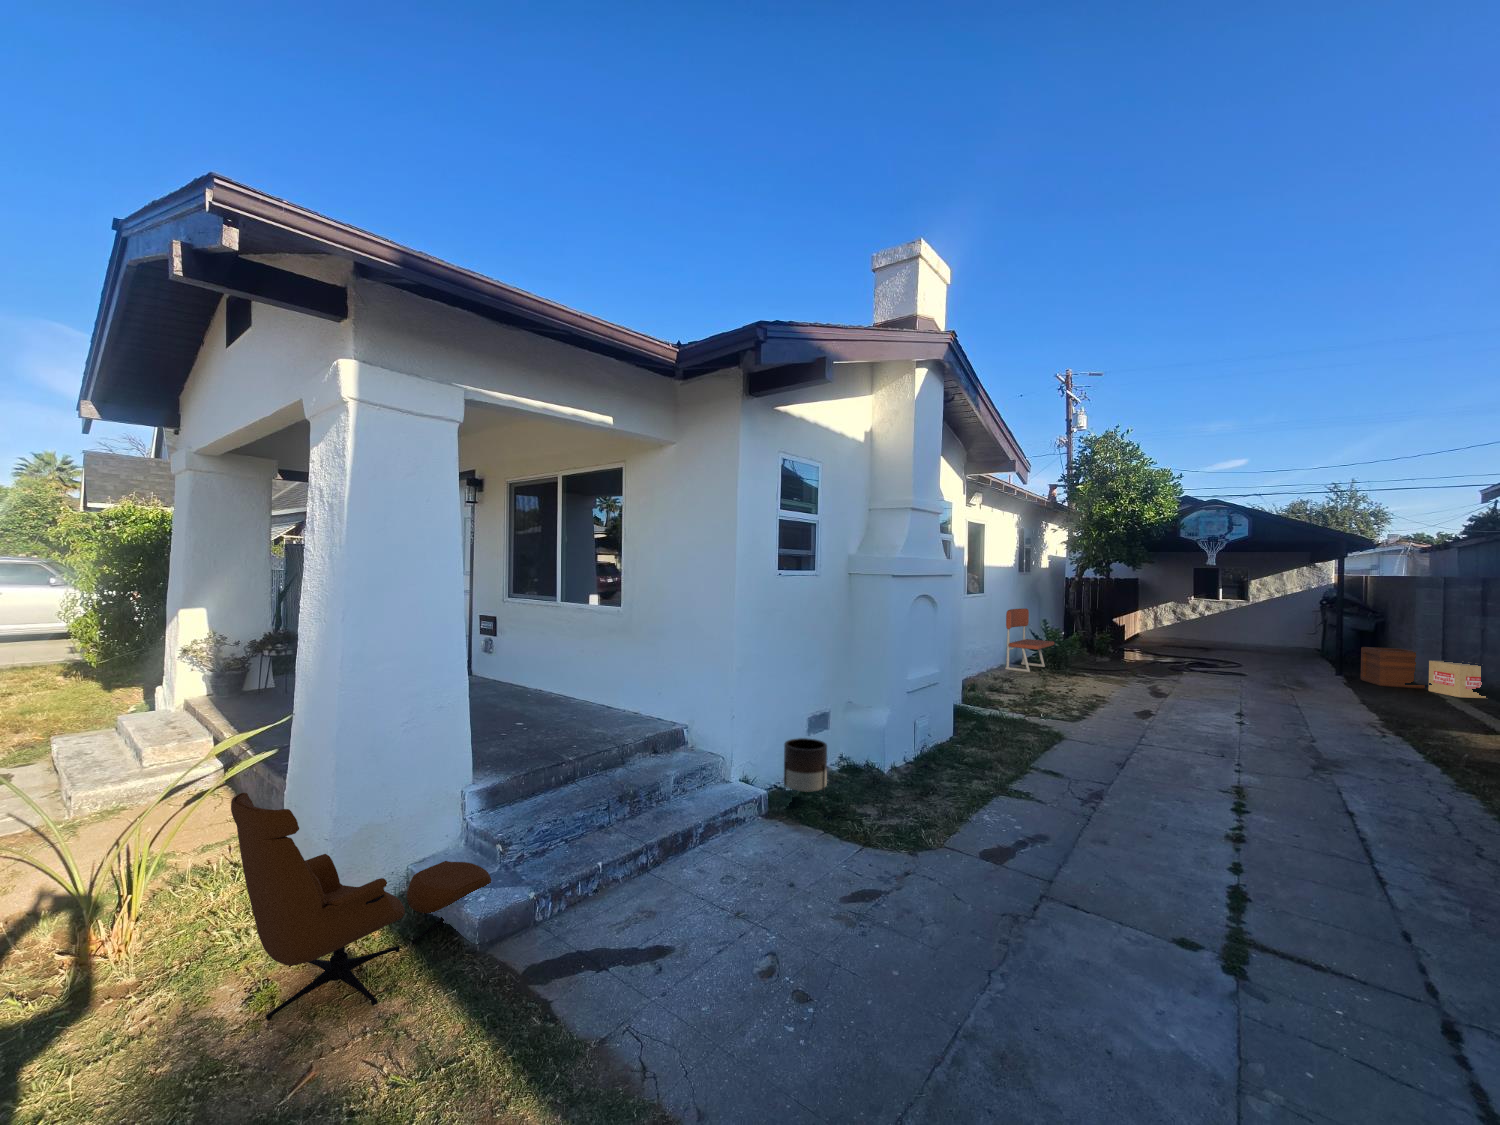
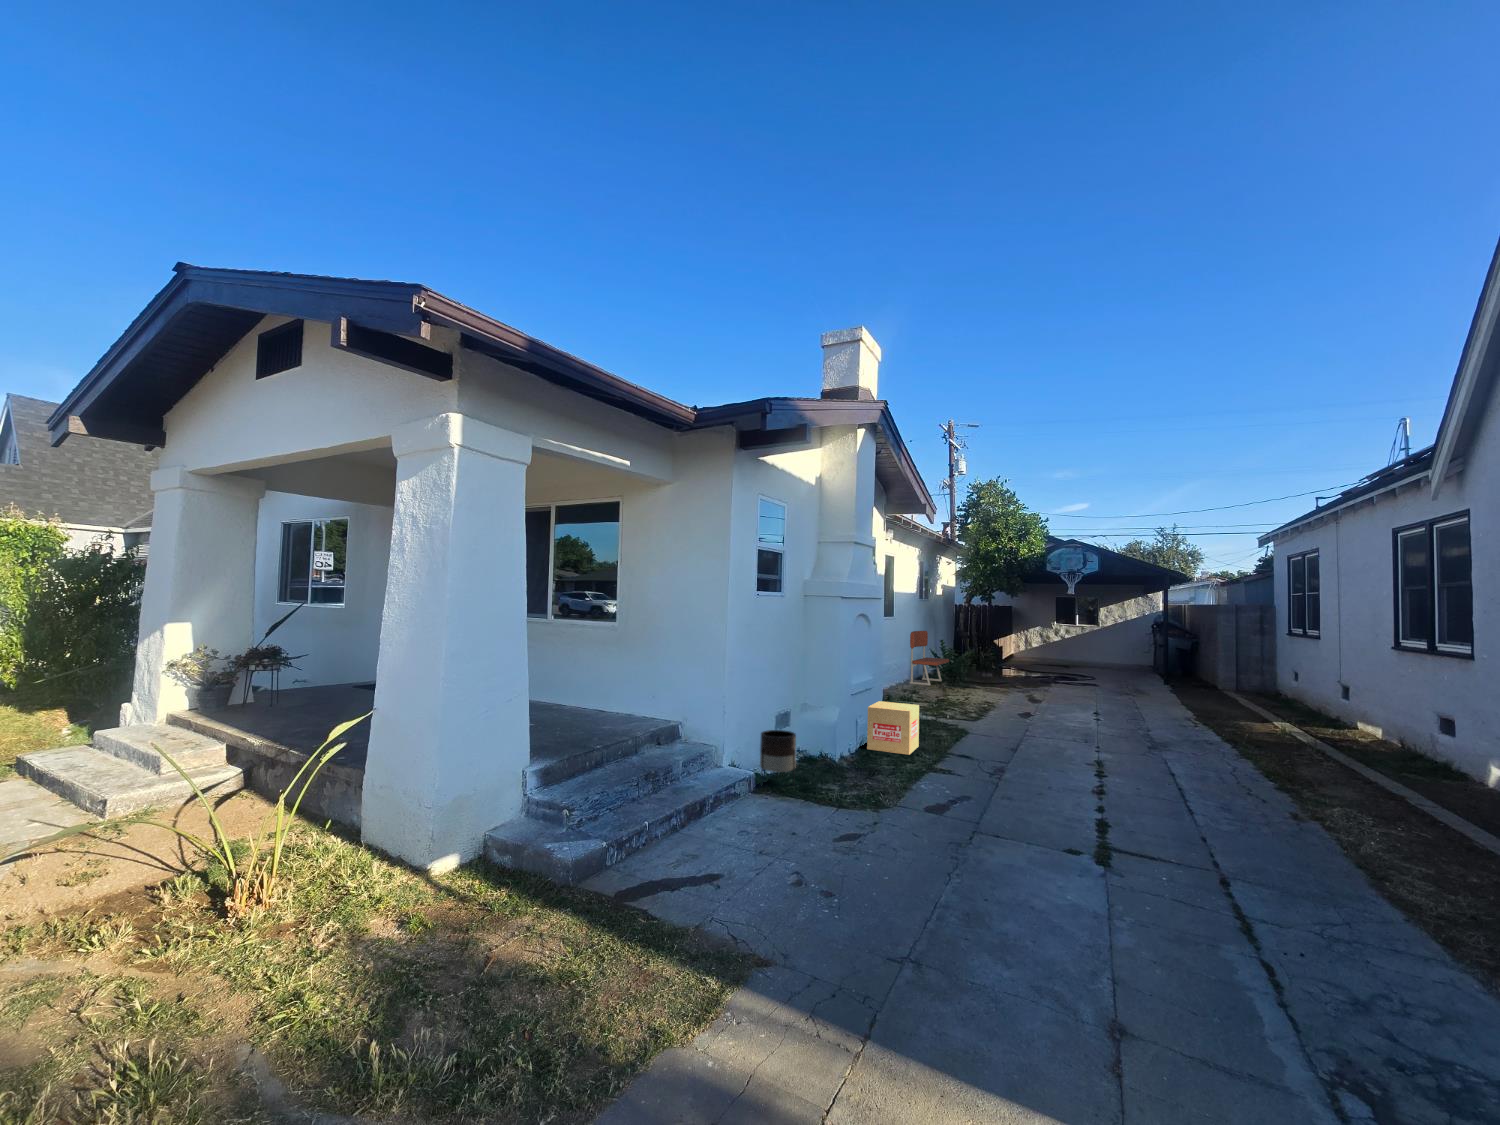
wooden crate: present [1361,647,1425,689] -> none [1182,660,1228,692]
cardboard box: present [1428,661,1486,698] -> present [867,701,919,755]
lounge chair: present [231,793,491,1021] -> none [395,755,562,935]

